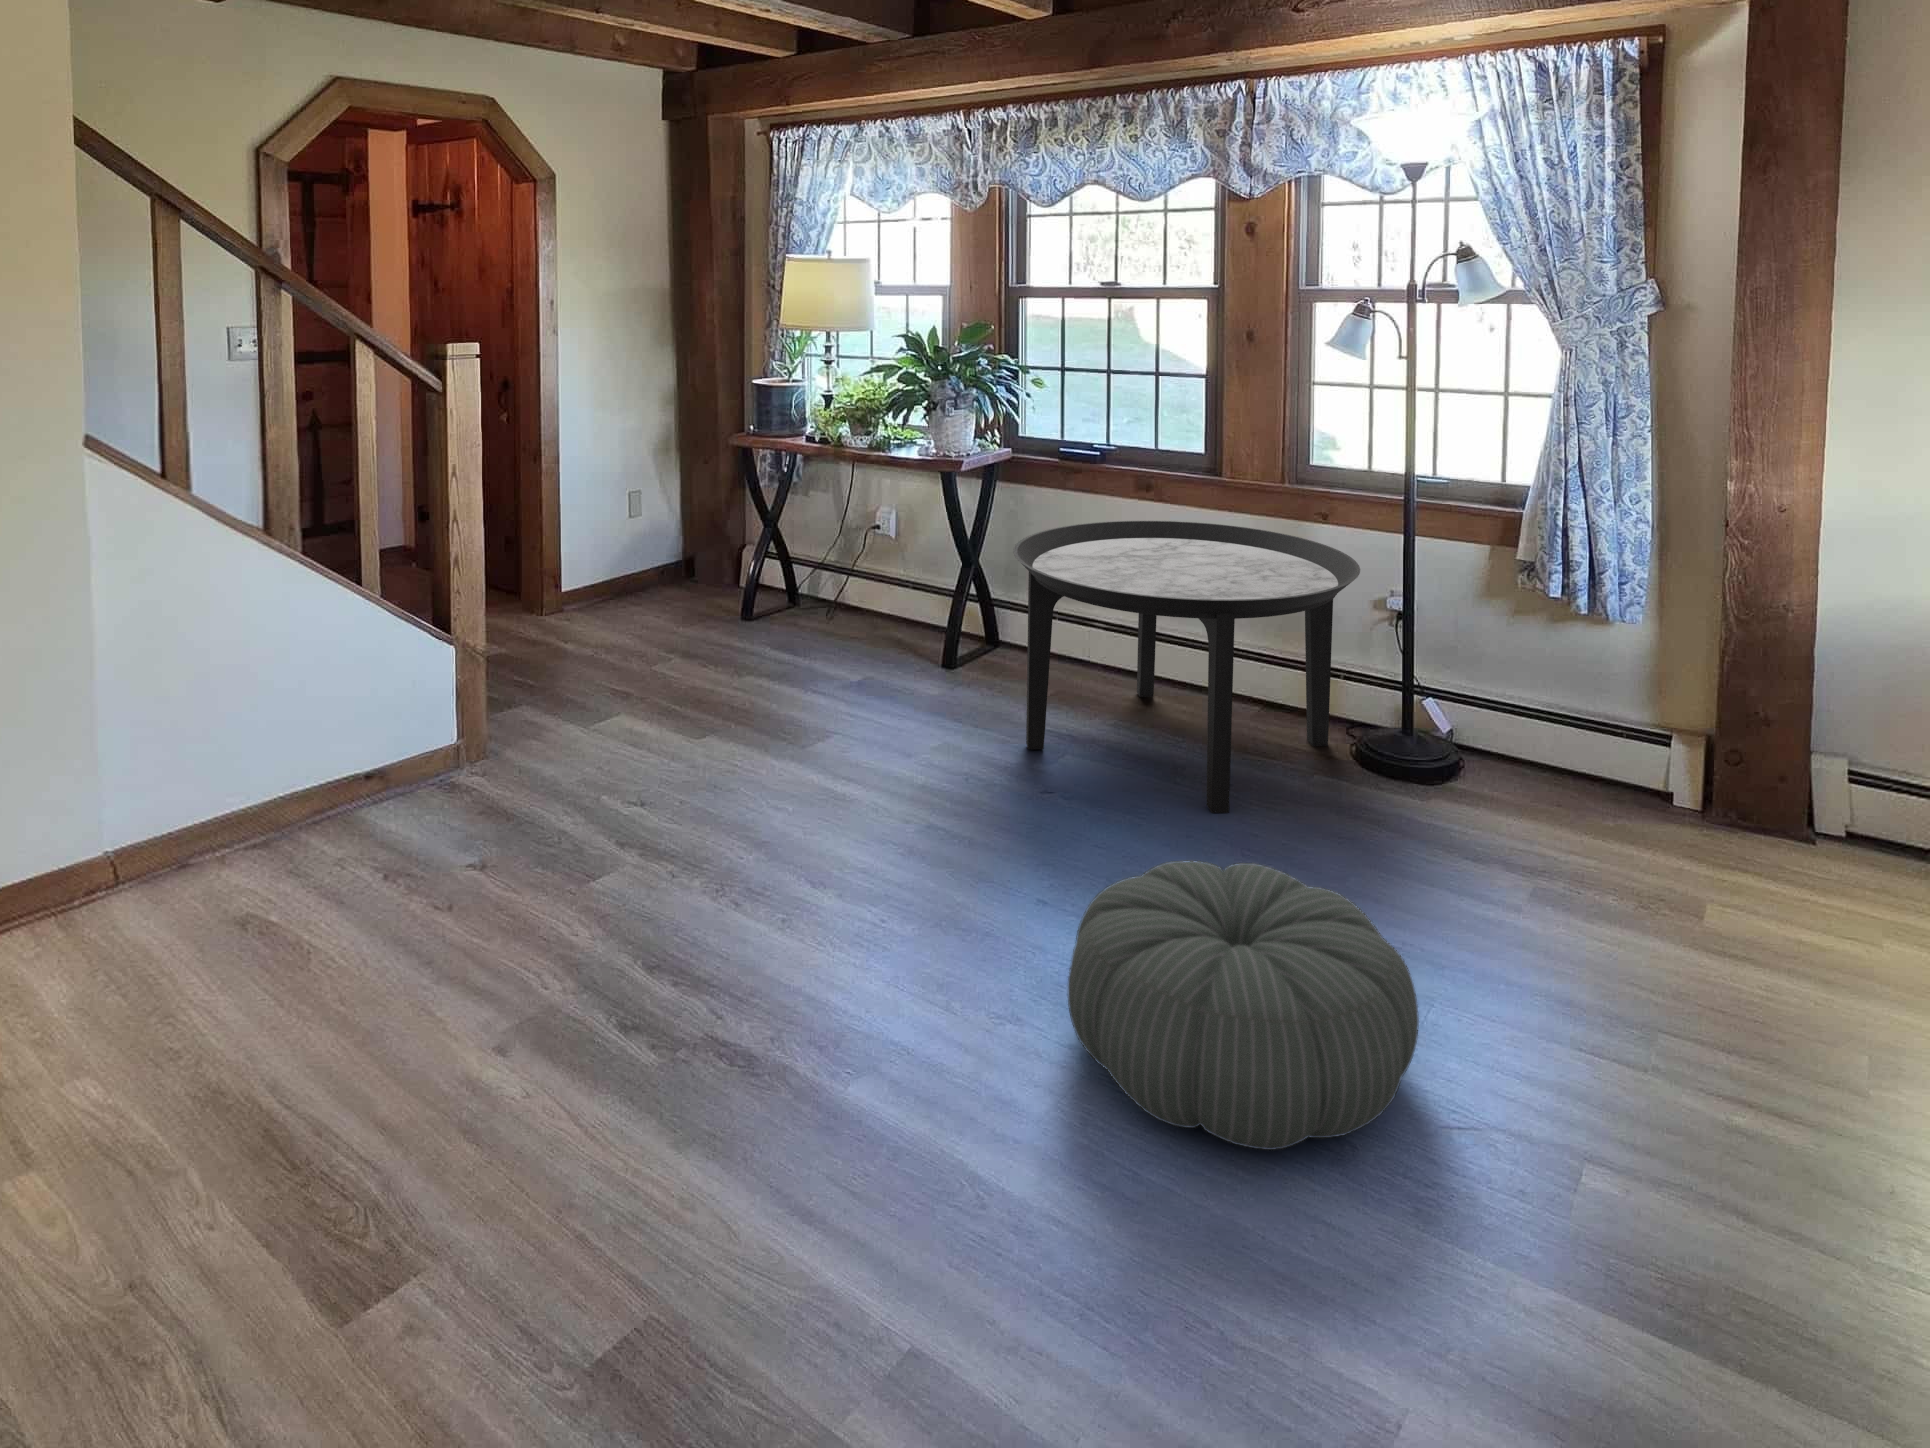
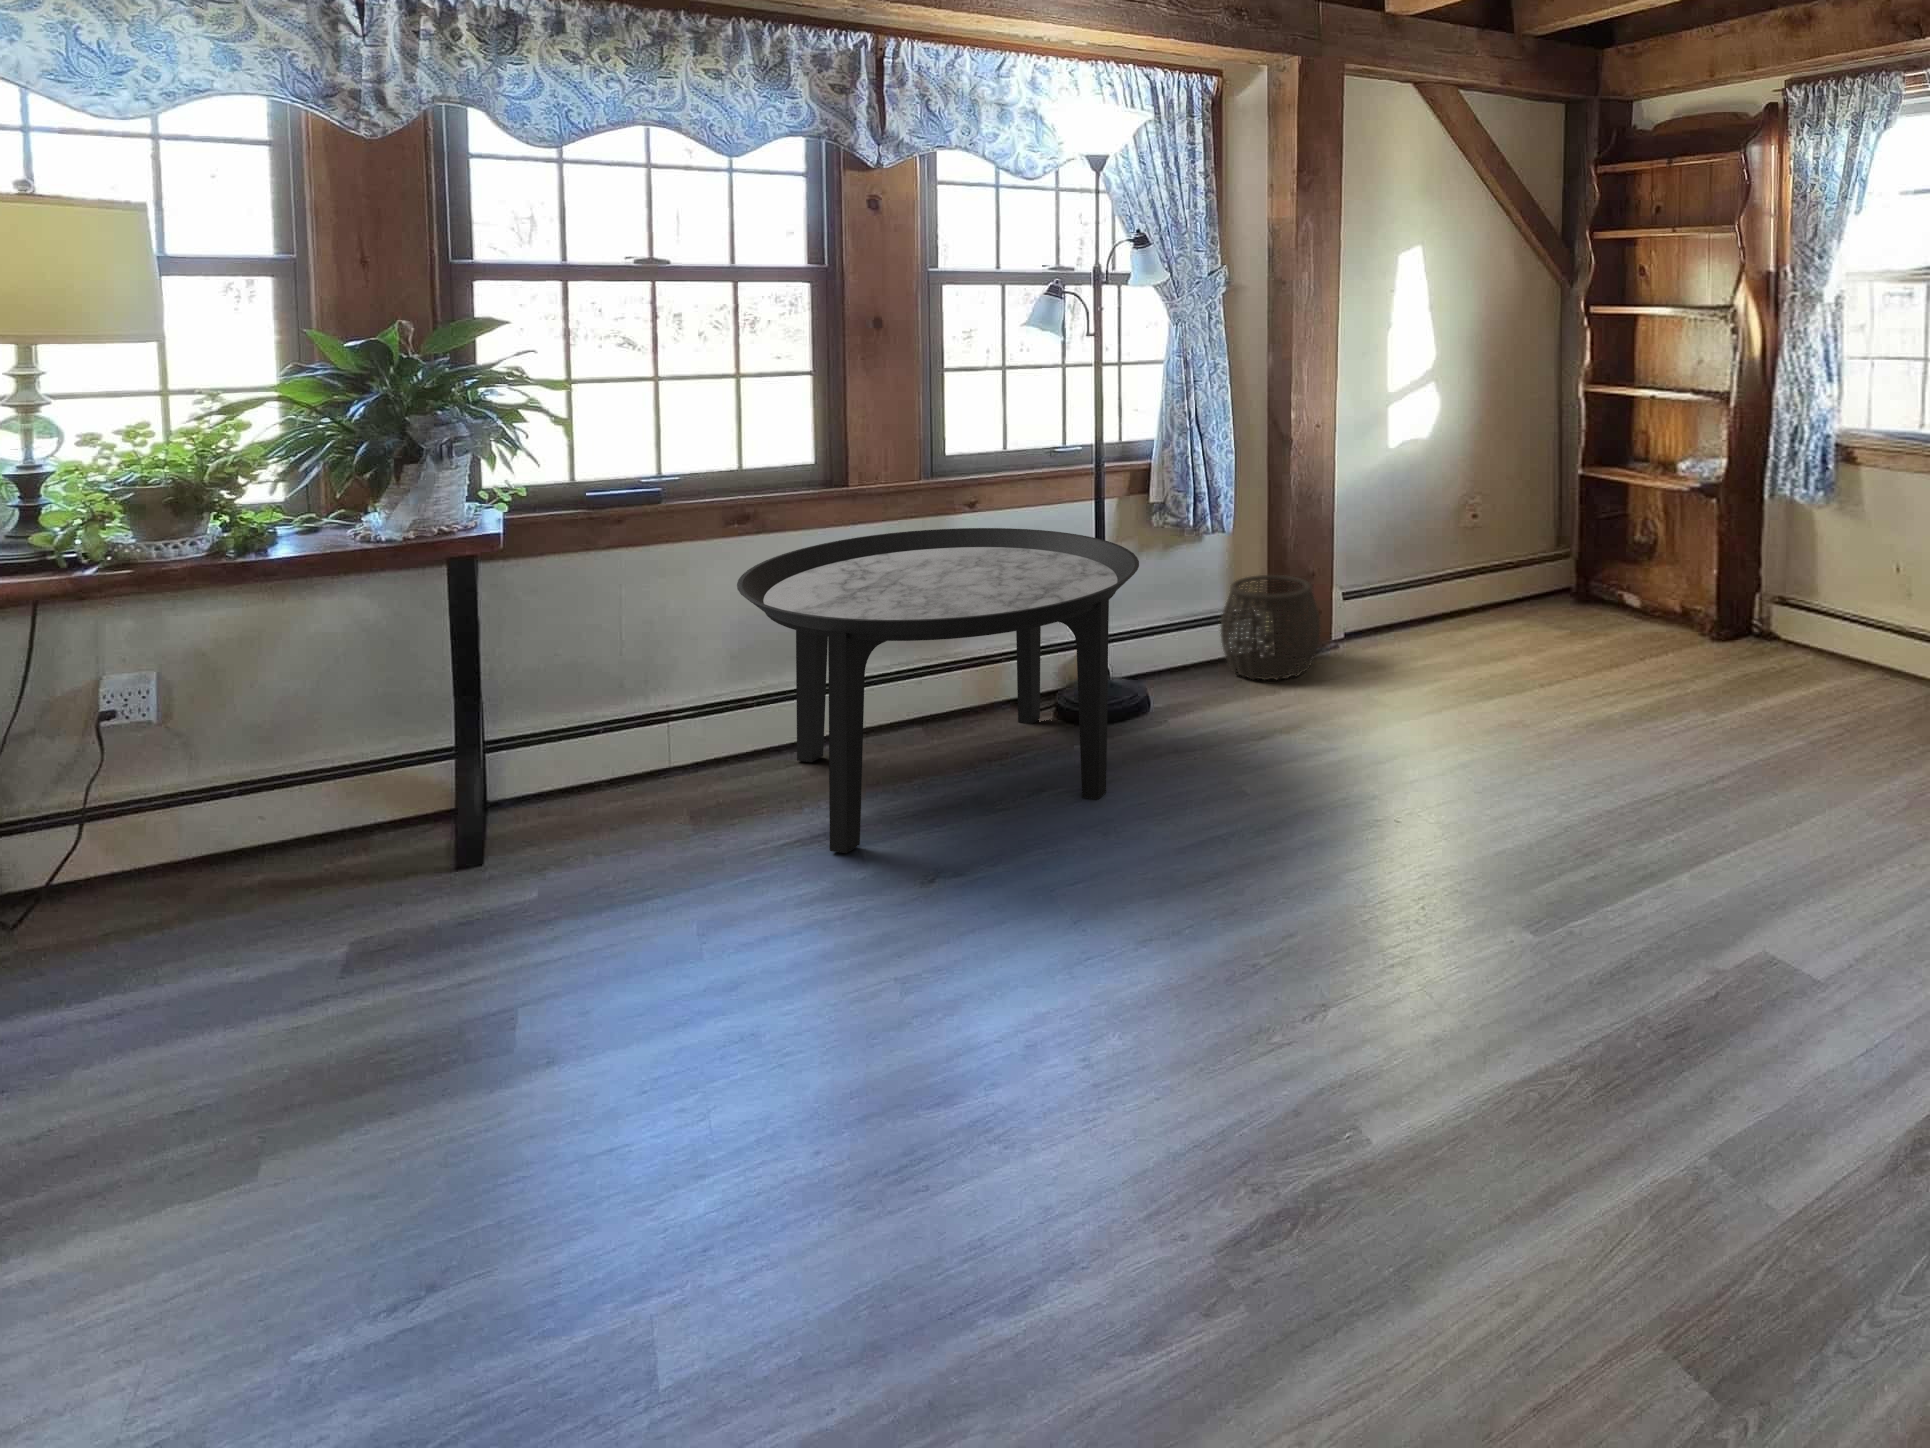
woven basket: none [1570,689,1729,844] -> present [1220,575,1320,680]
pouf: present [1068,861,1419,1150] -> none [1311,747,1578,943]

